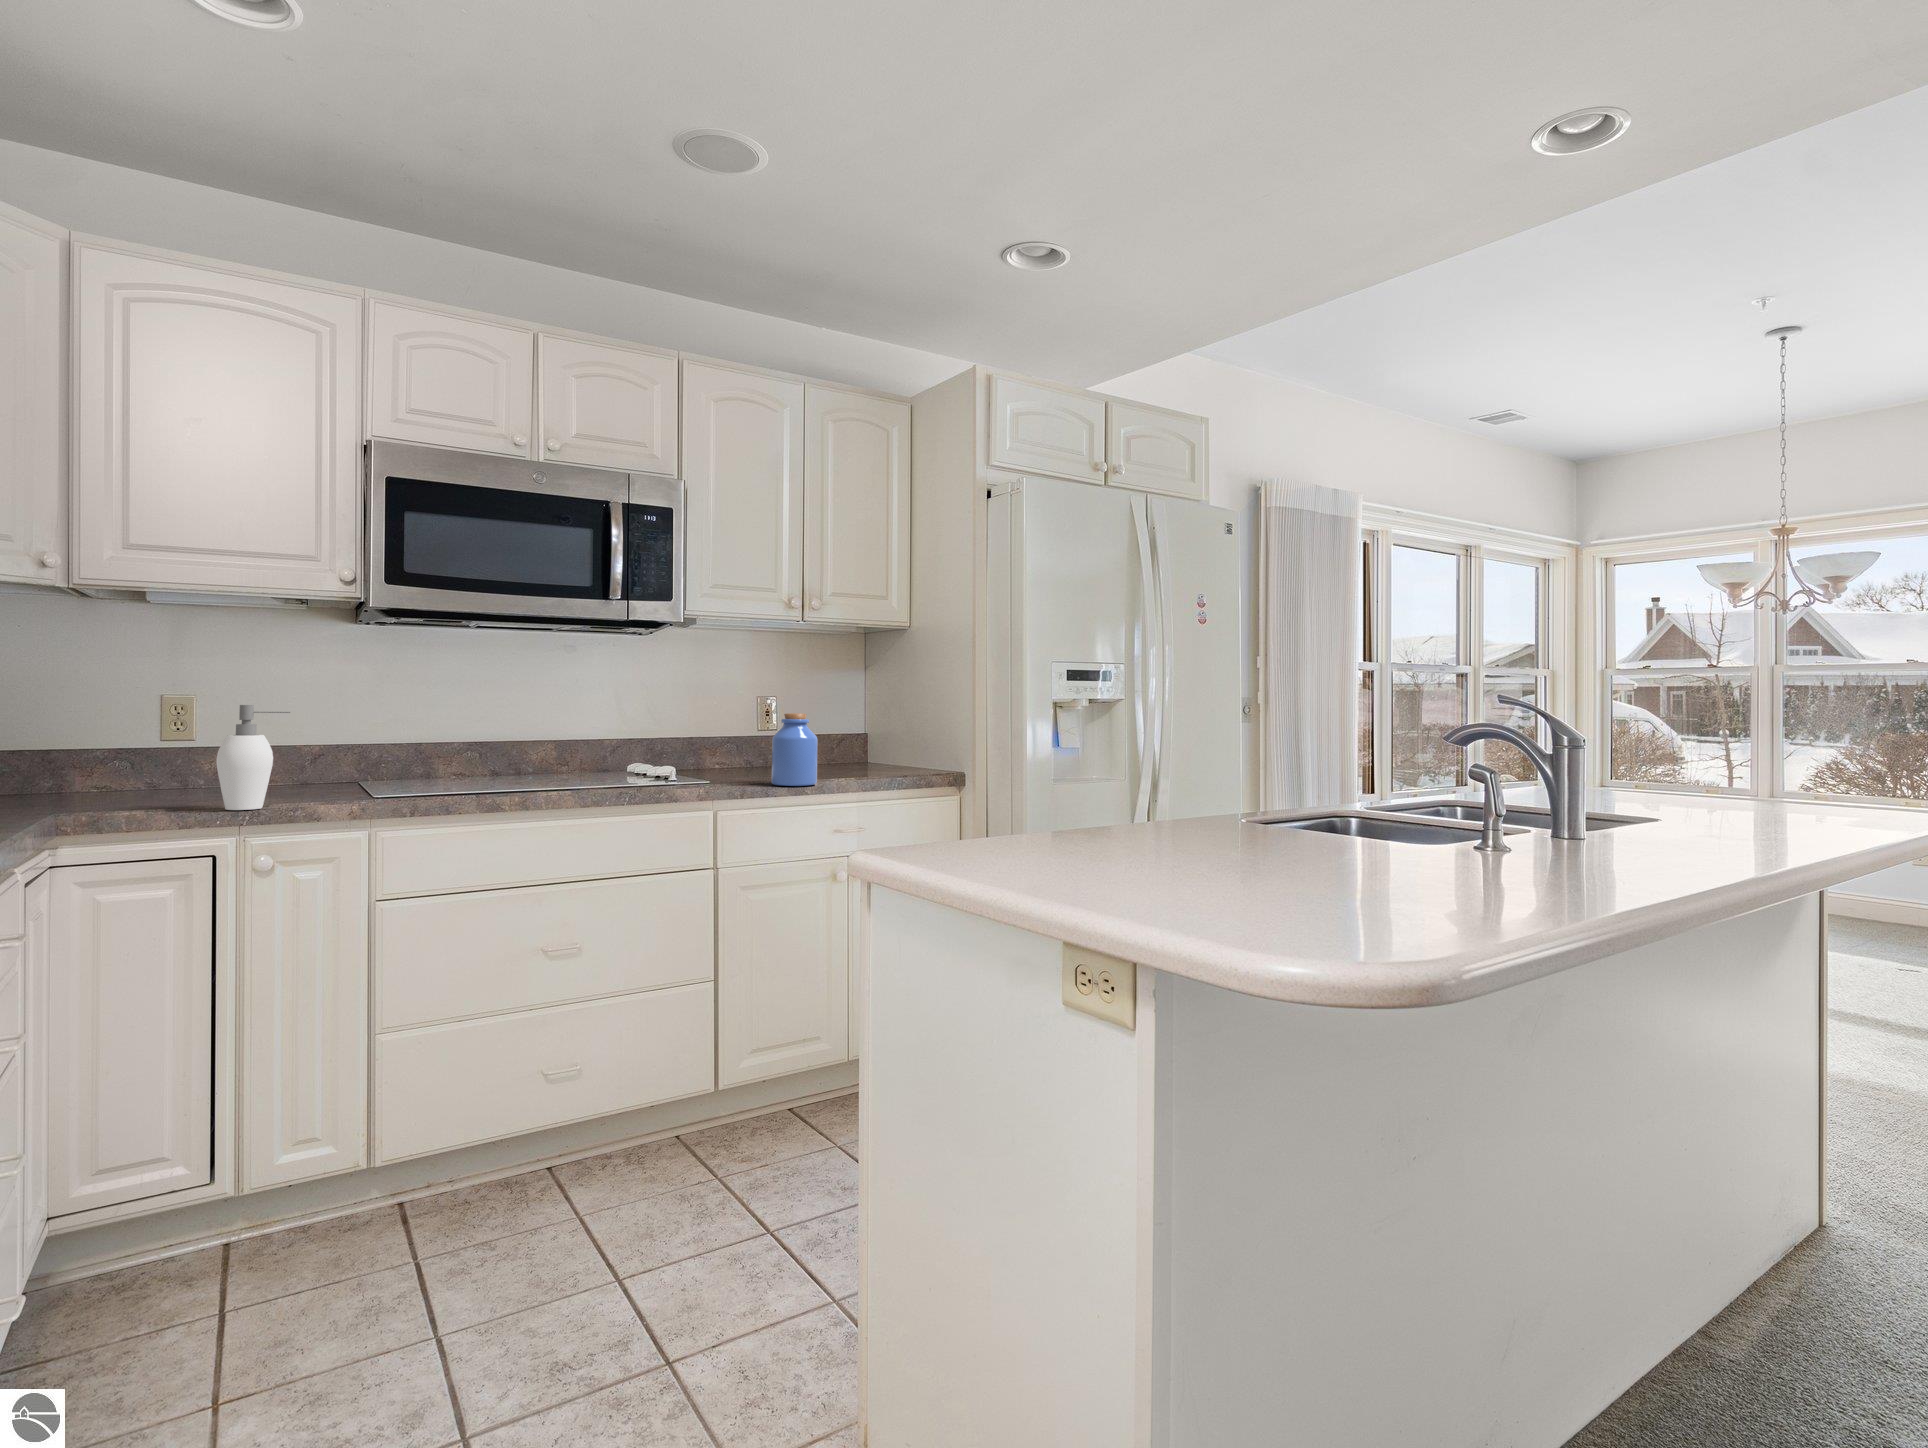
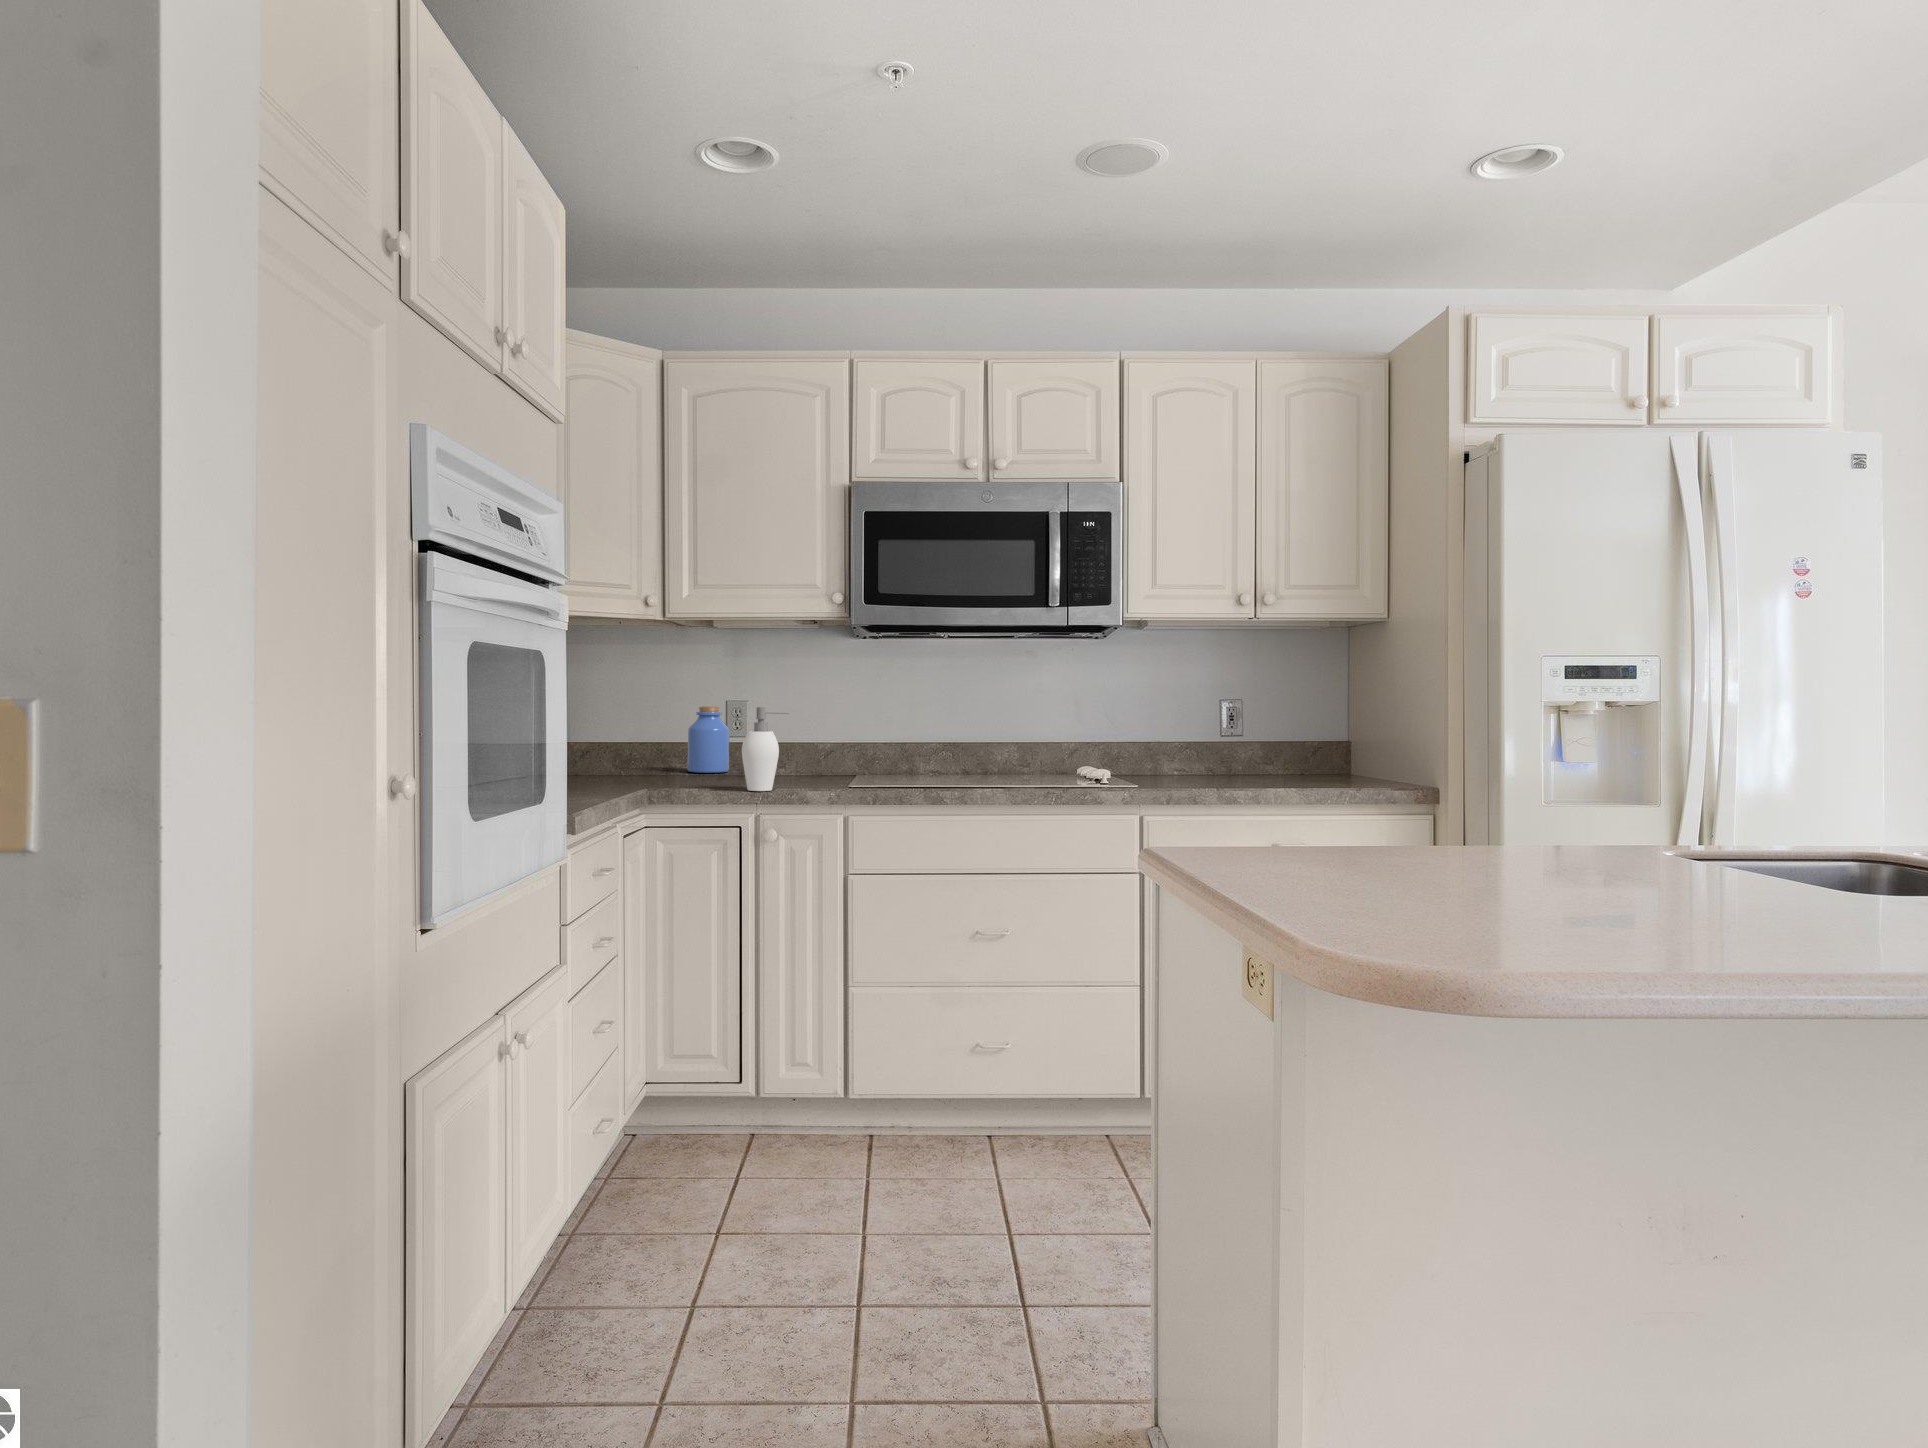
jar: present [772,713,818,786] -> present [687,706,730,773]

